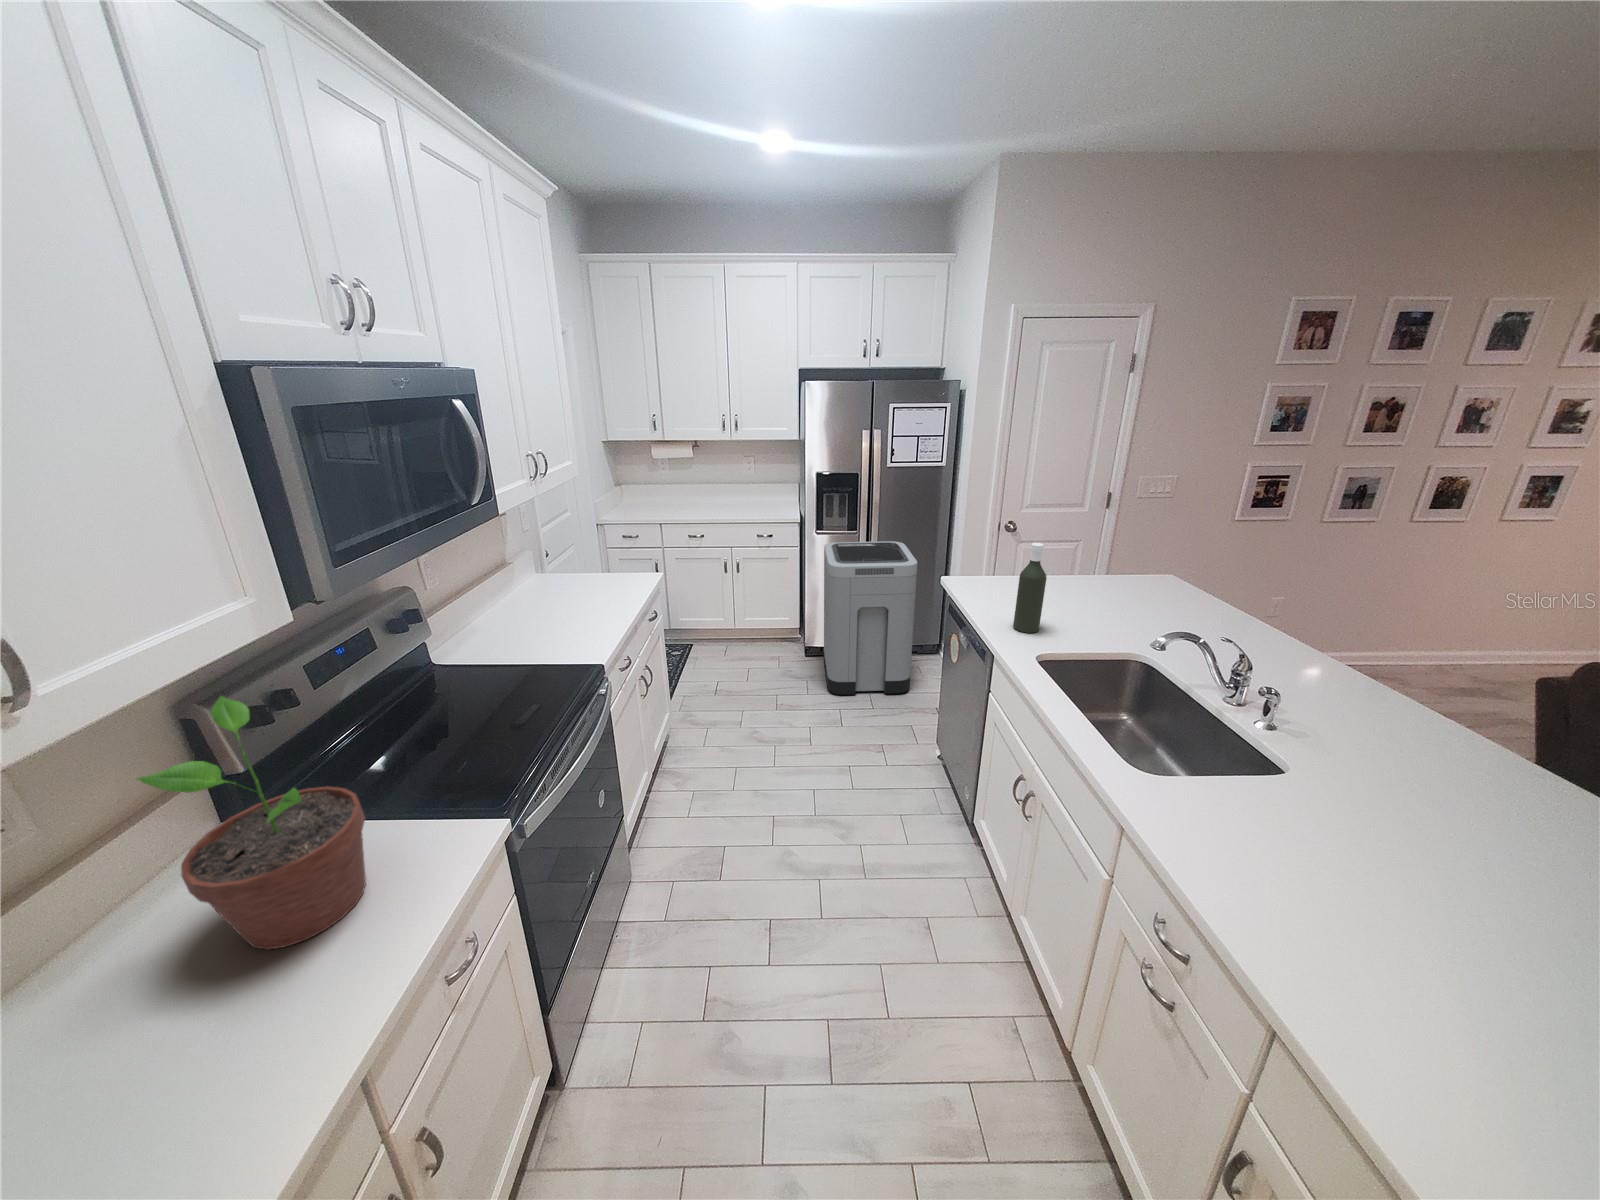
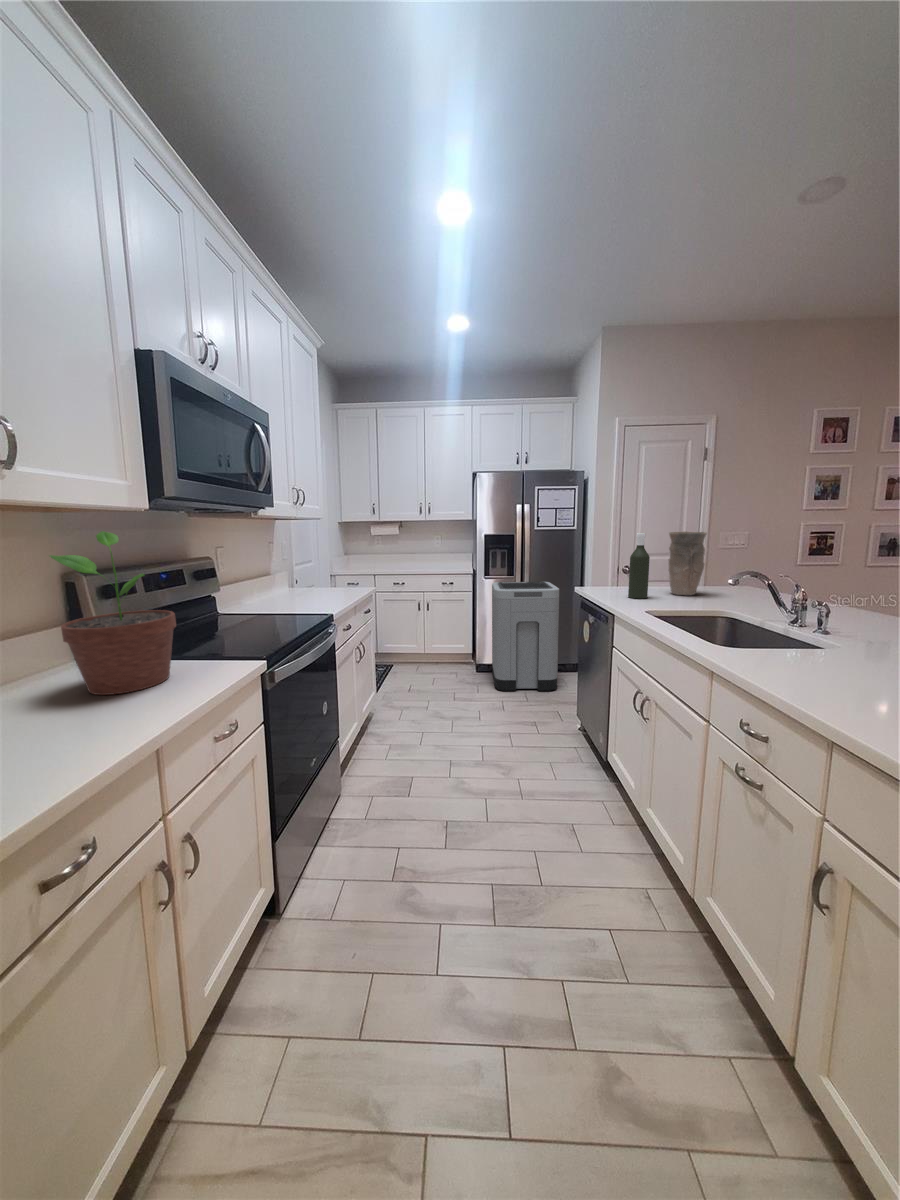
vase: none [1070,532,1128,624] -> present [669,532,707,595]

